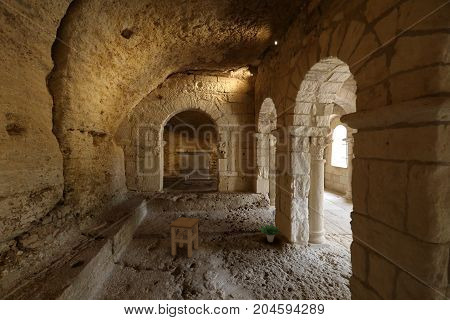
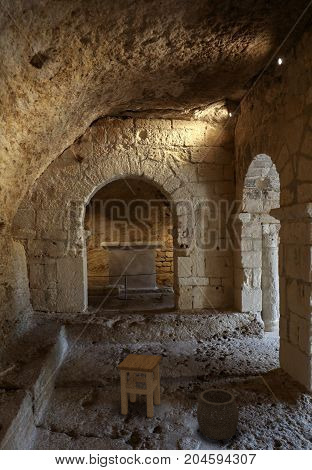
potted plant: present [259,210,280,242] -> none [253,340,292,392]
woven basket: none [218,240,245,274] -> present [197,389,239,440]

